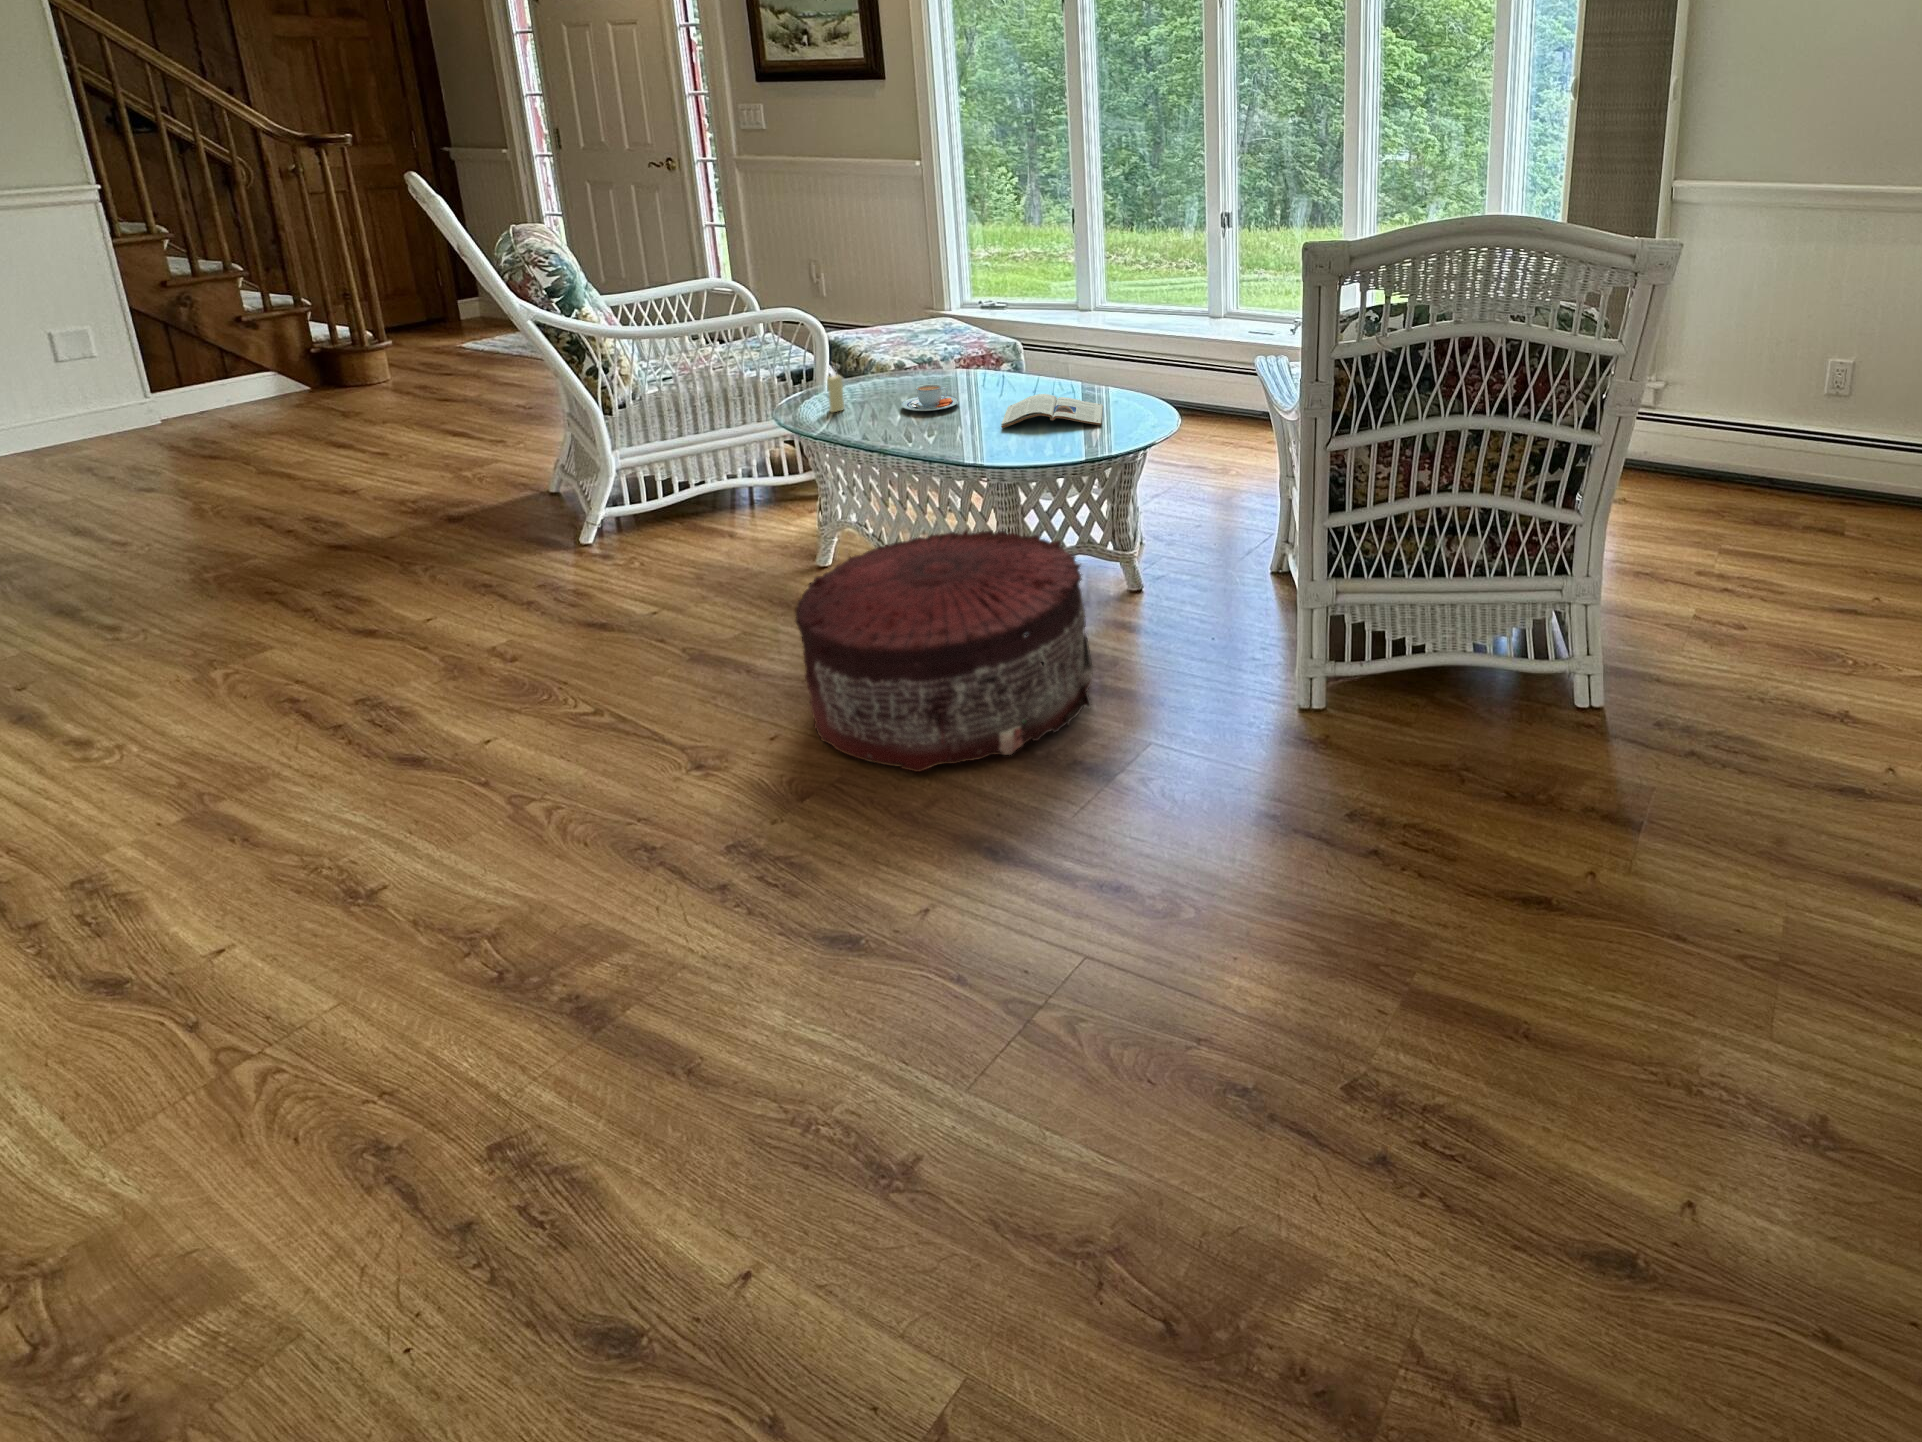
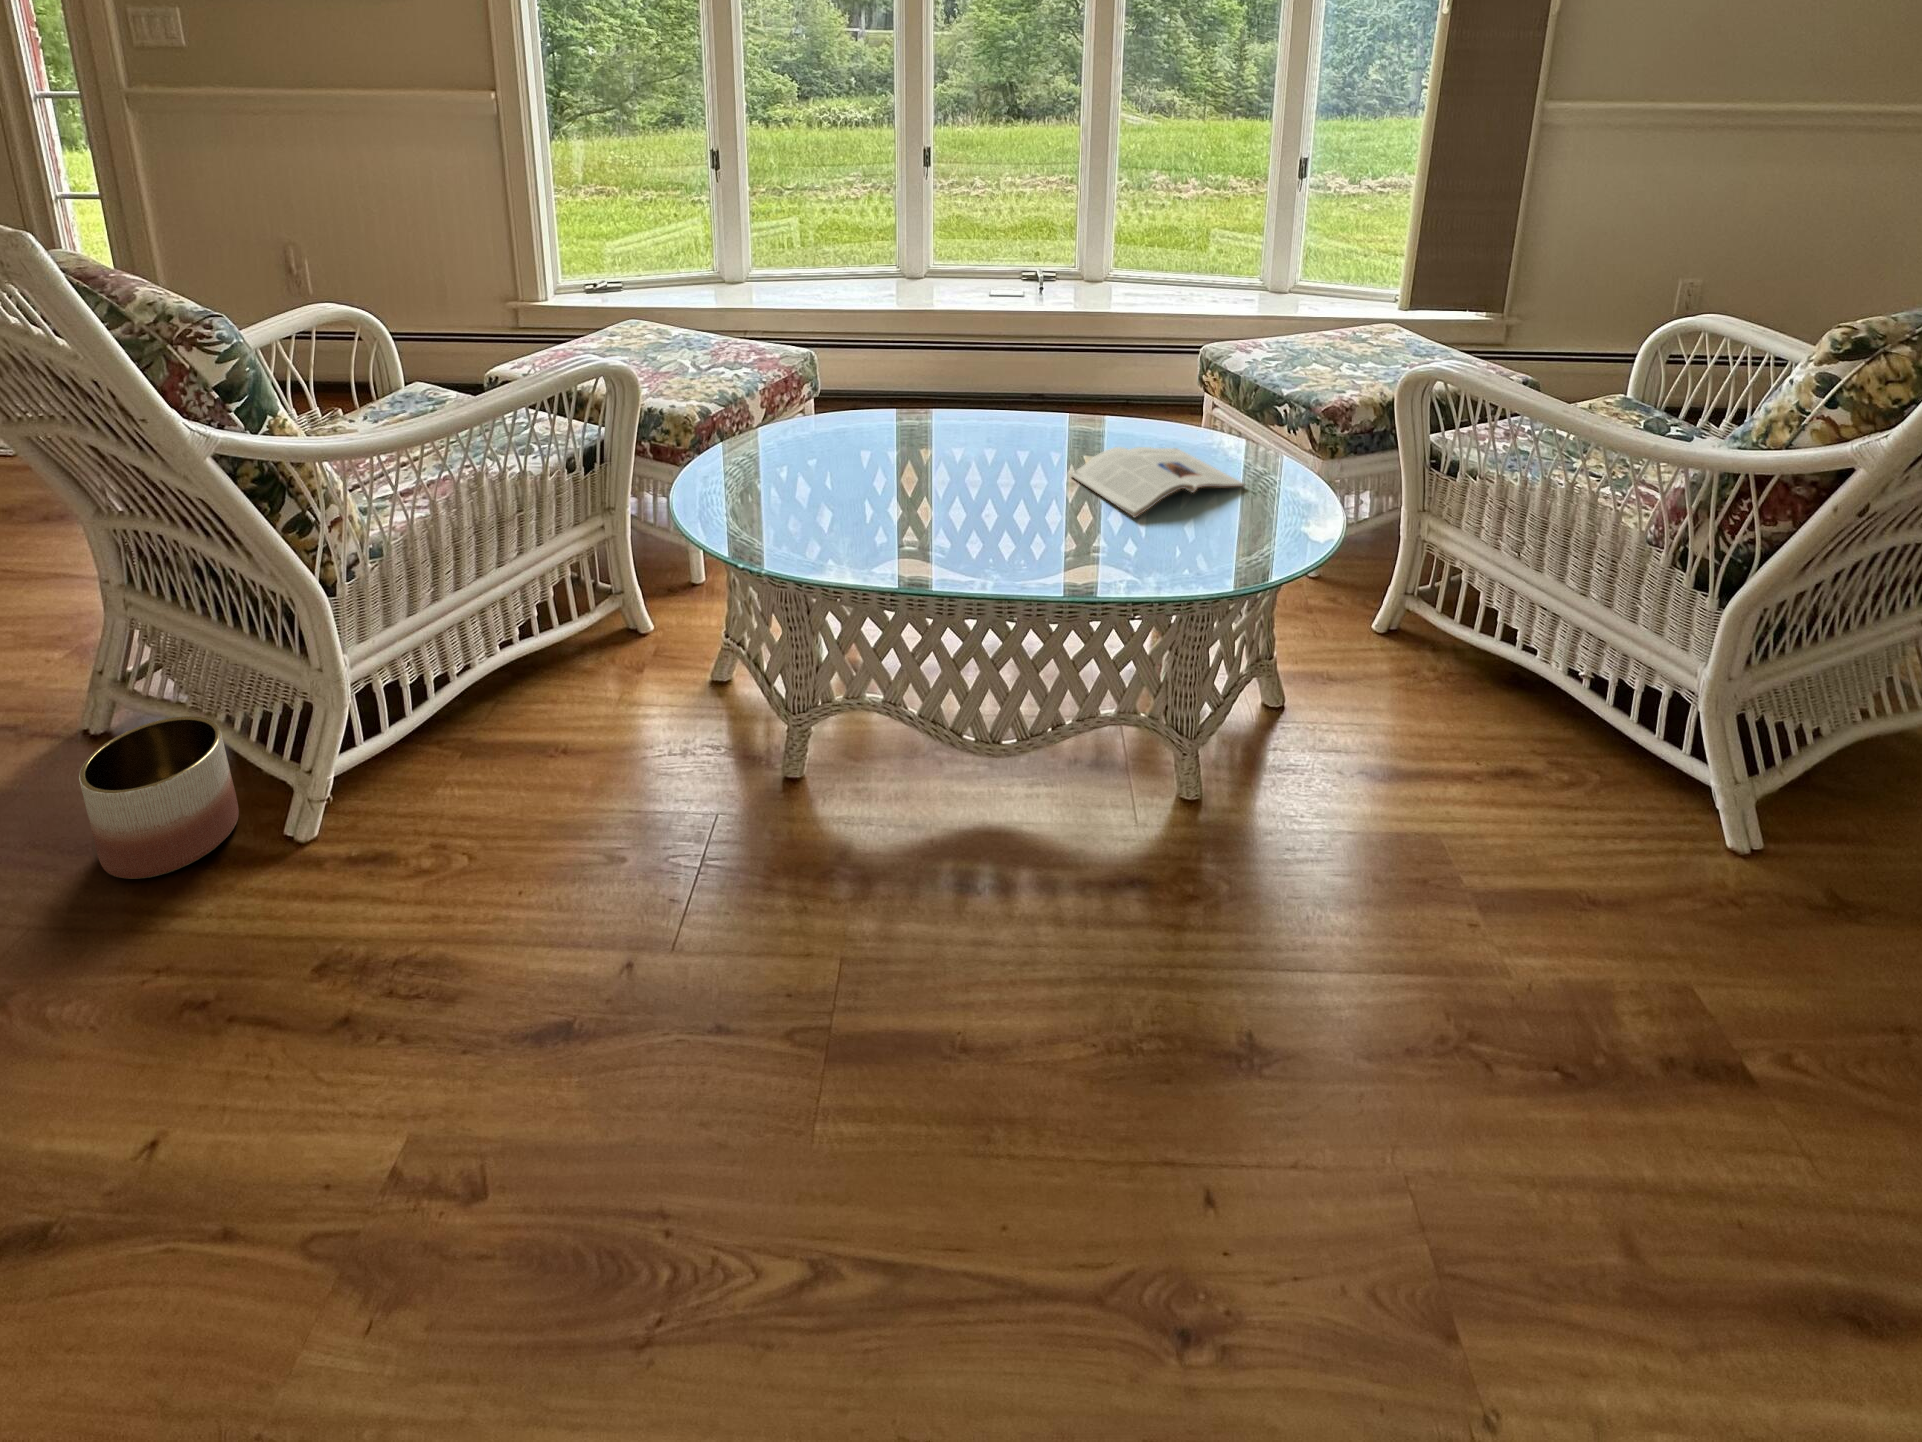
candle: present [827,371,844,412] -> none [814,459,841,534]
teacup: present [901,384,959,411] -> none [916,457,1002,508]
planter: none [487,468,566,538] -> present [79,716,239,879]
pouf: present [795,529,1093,772] -> none [1161,691,1670,1216]

